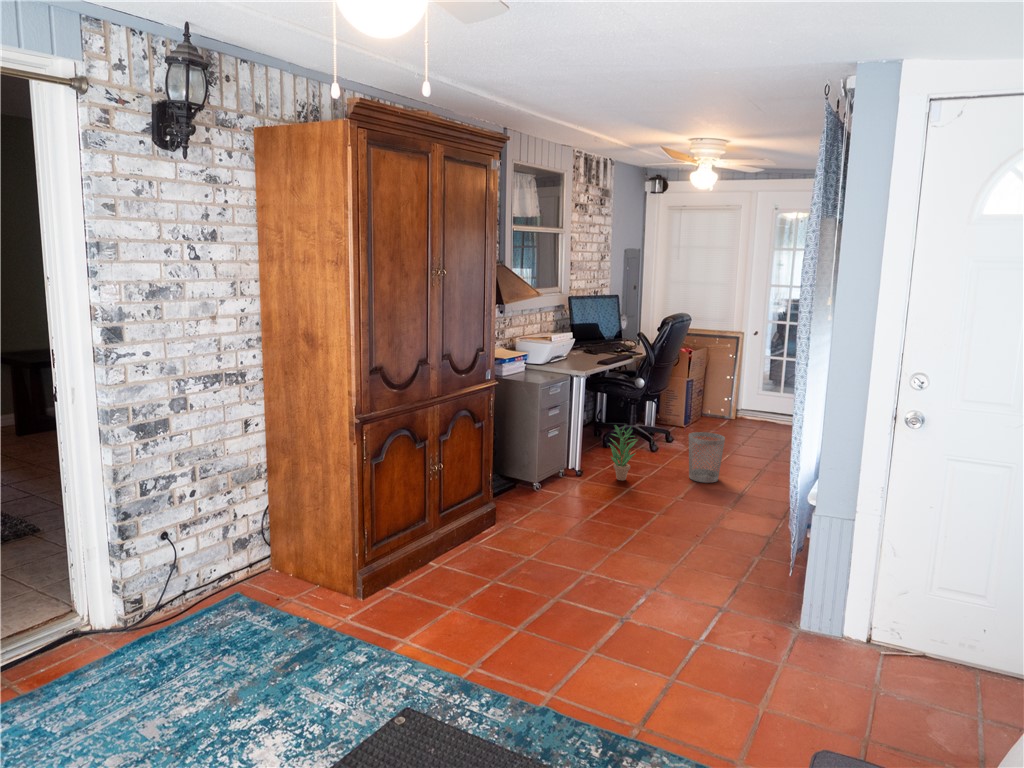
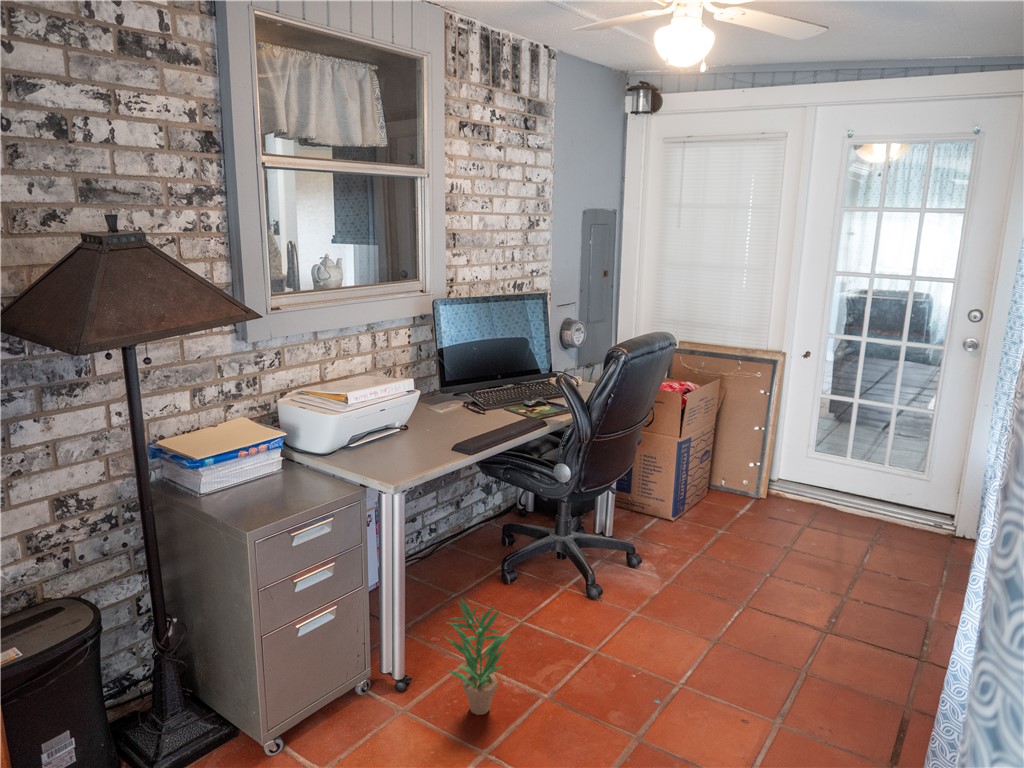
wastebasket: present [689,432,725,483] -> none [630,604,710,730]

